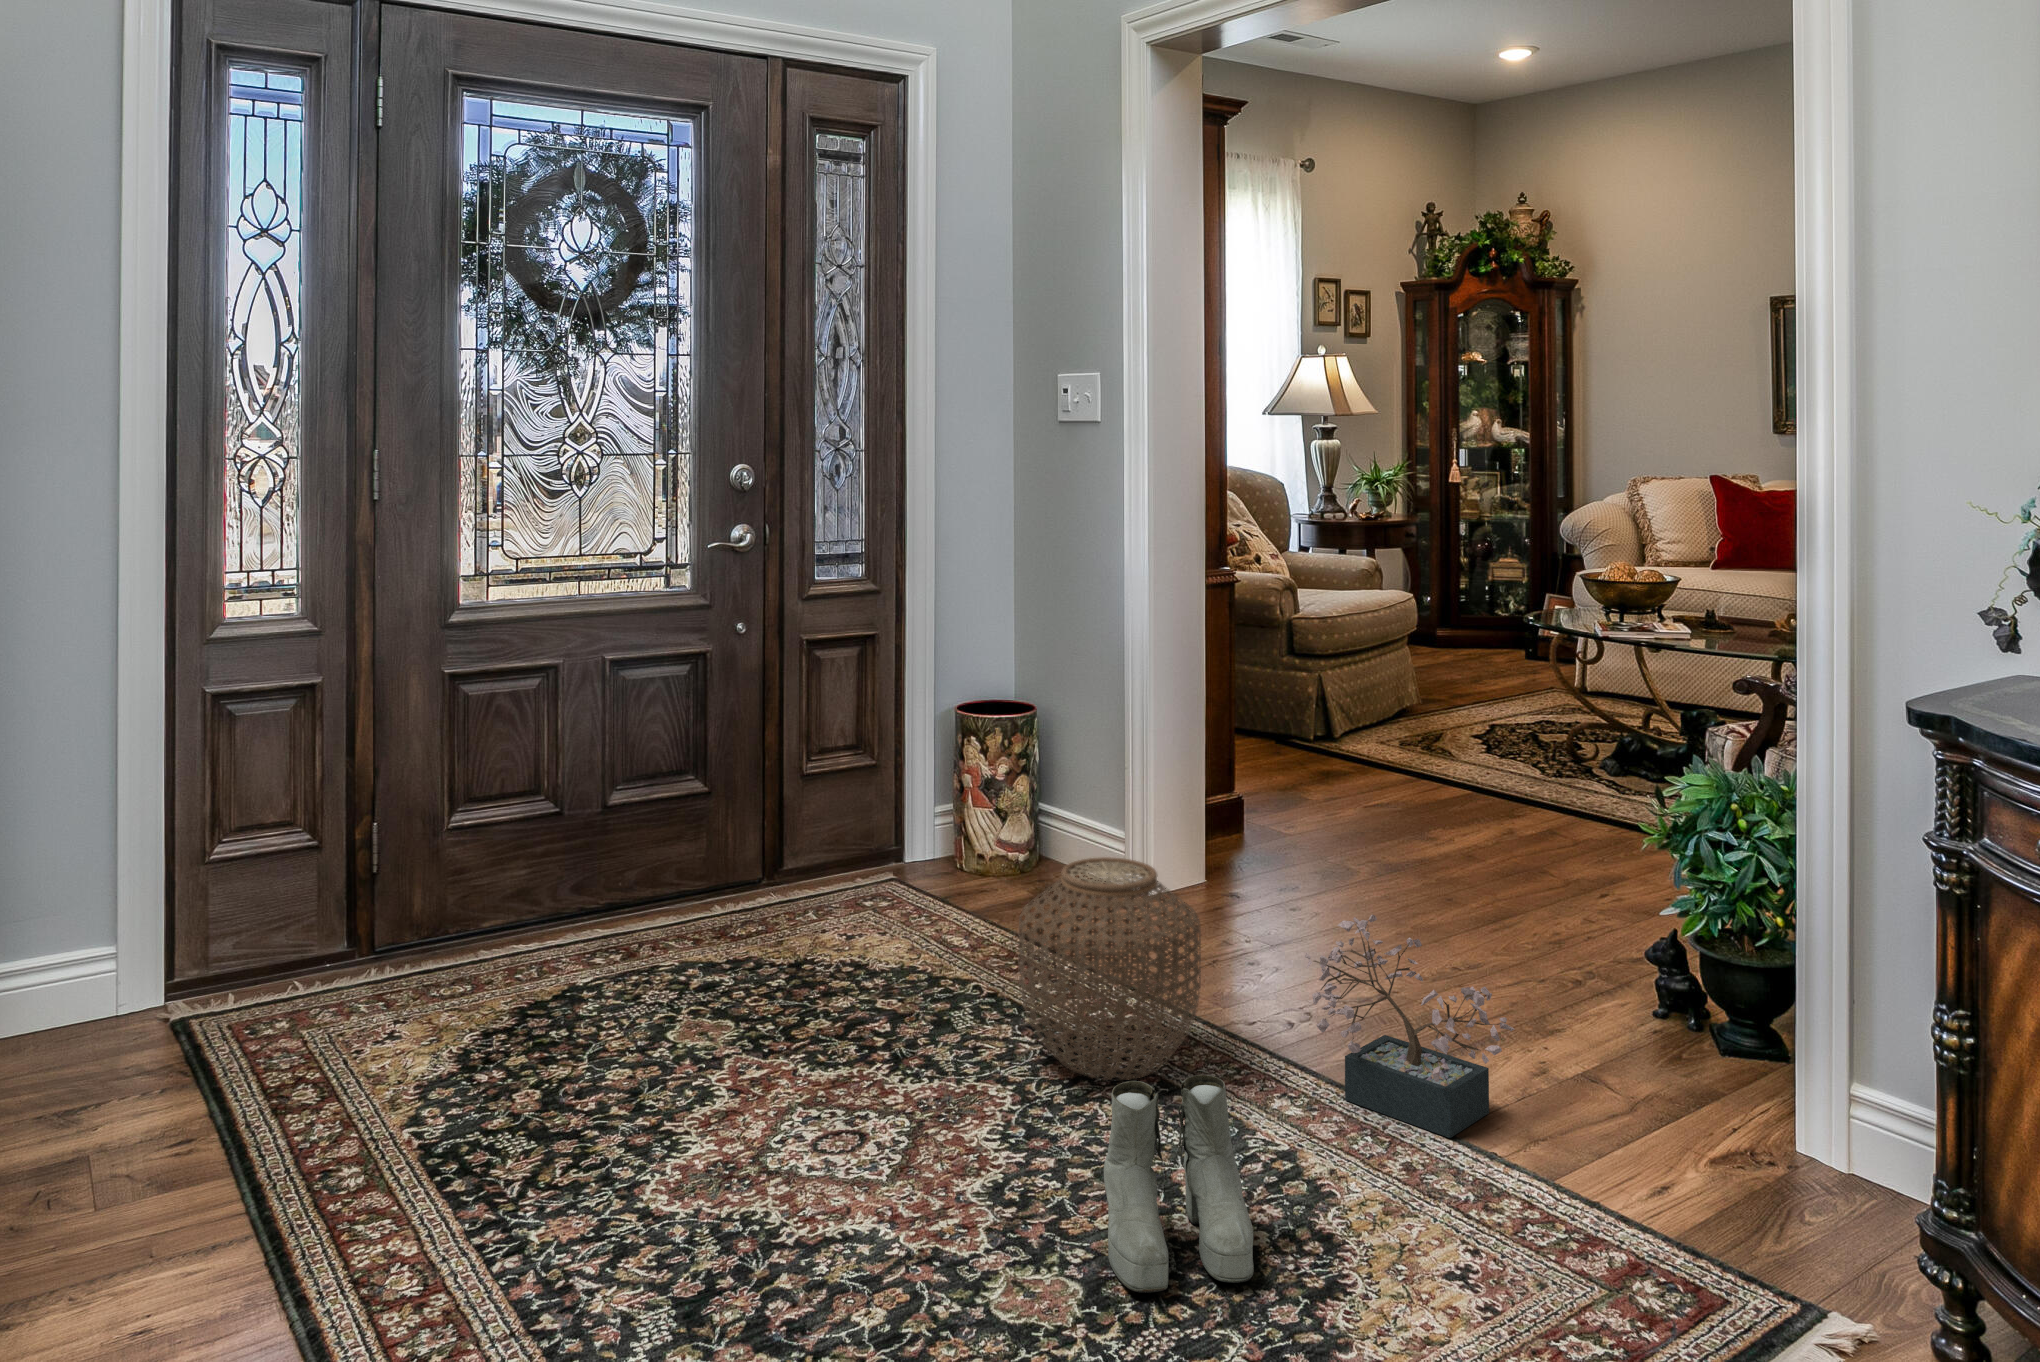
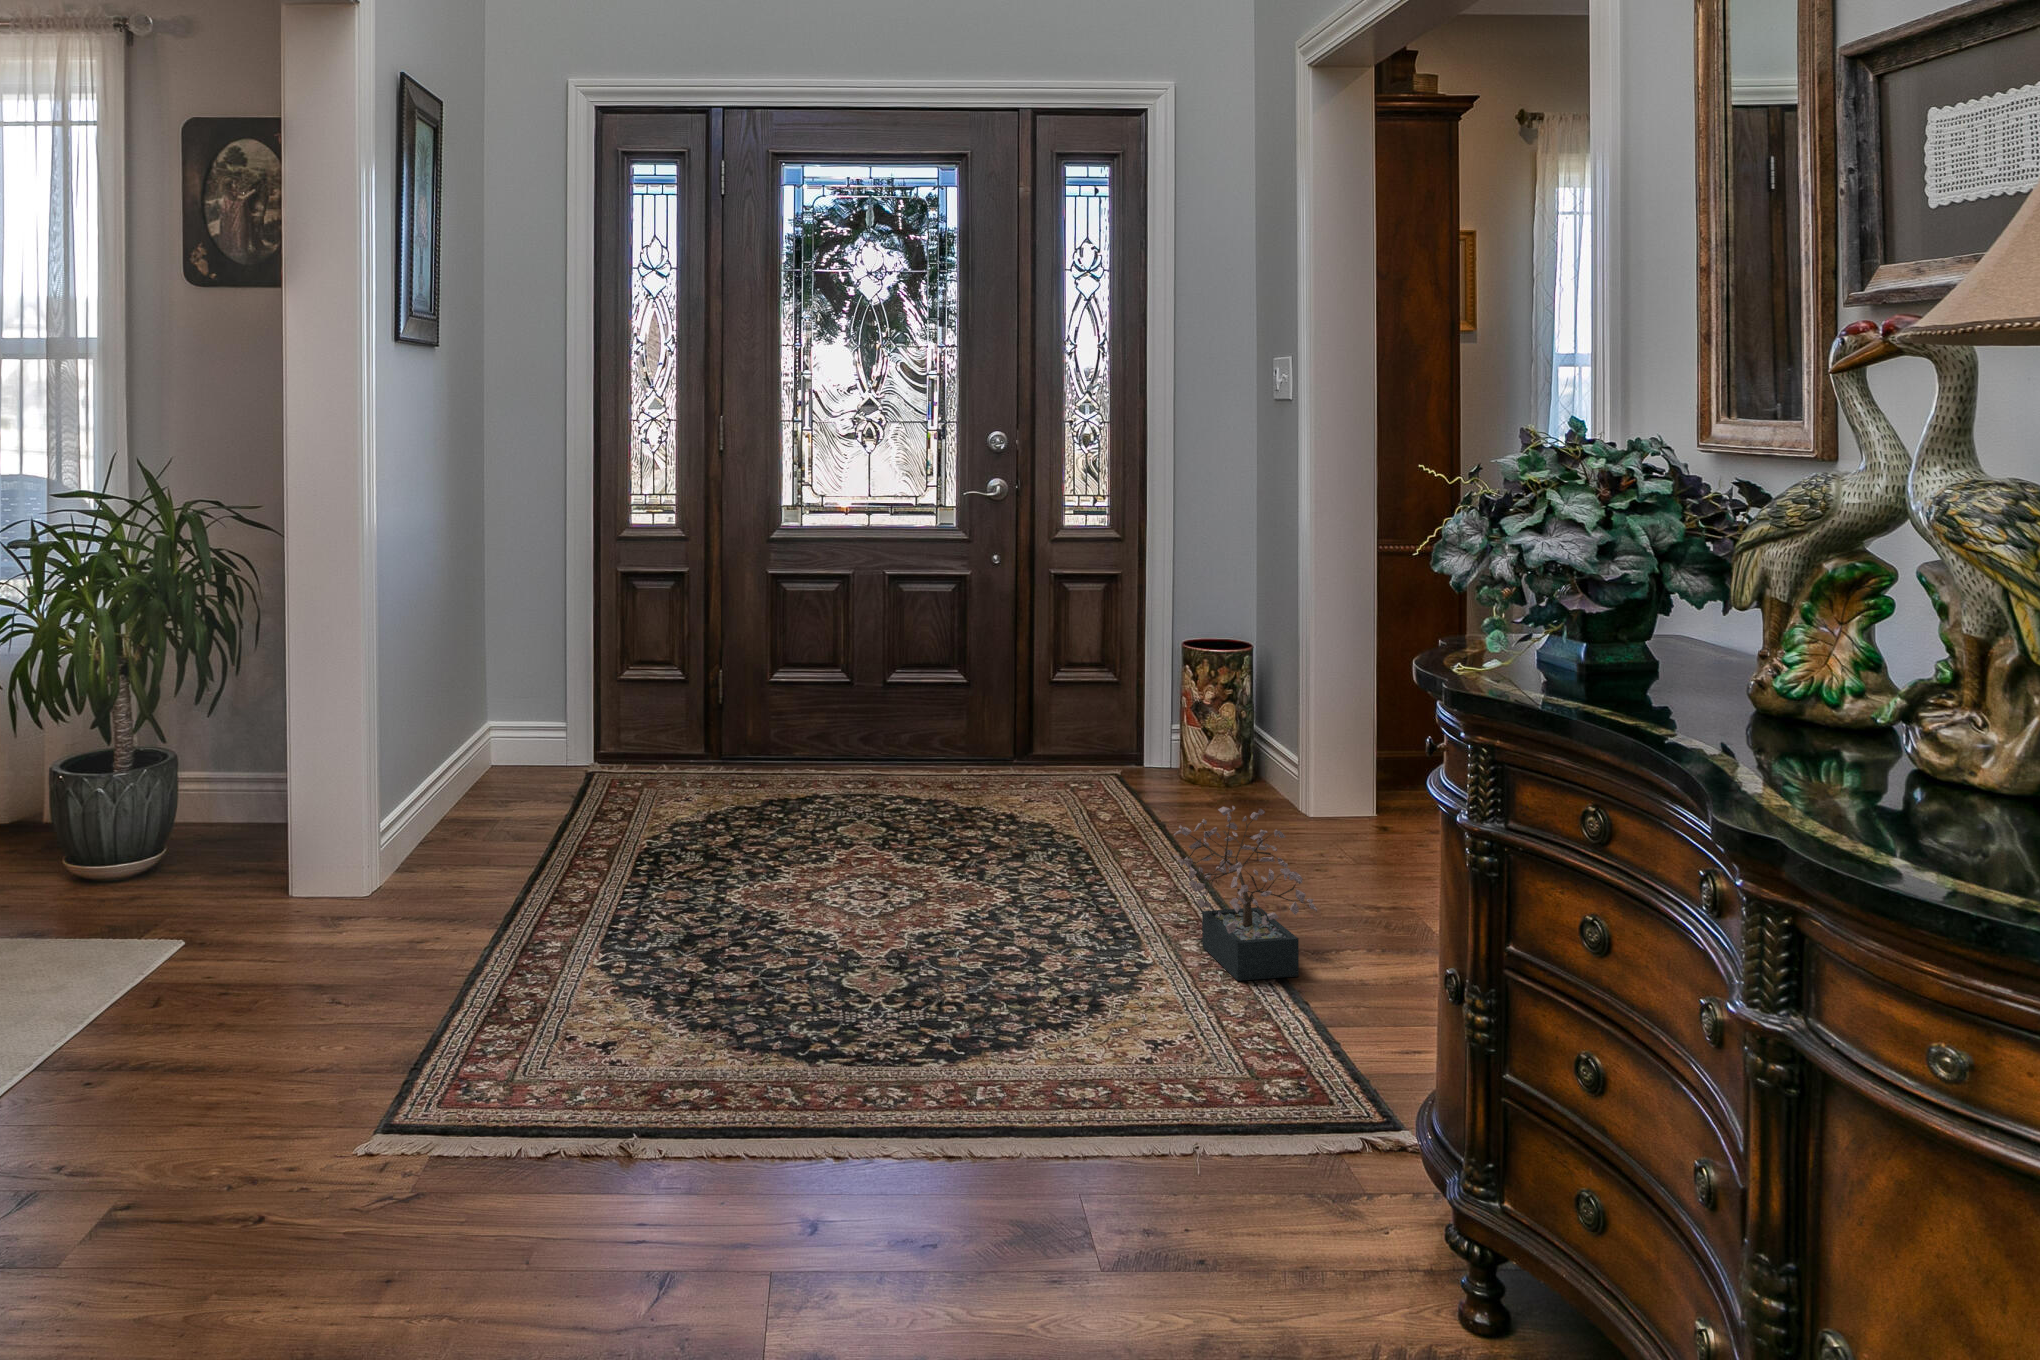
woven basket: present [1018,857,1201,1080] -> none [1006,739,1148,906]
boots: present [1104,1075,1254,1293] -> none [876,864,1001,1002]

